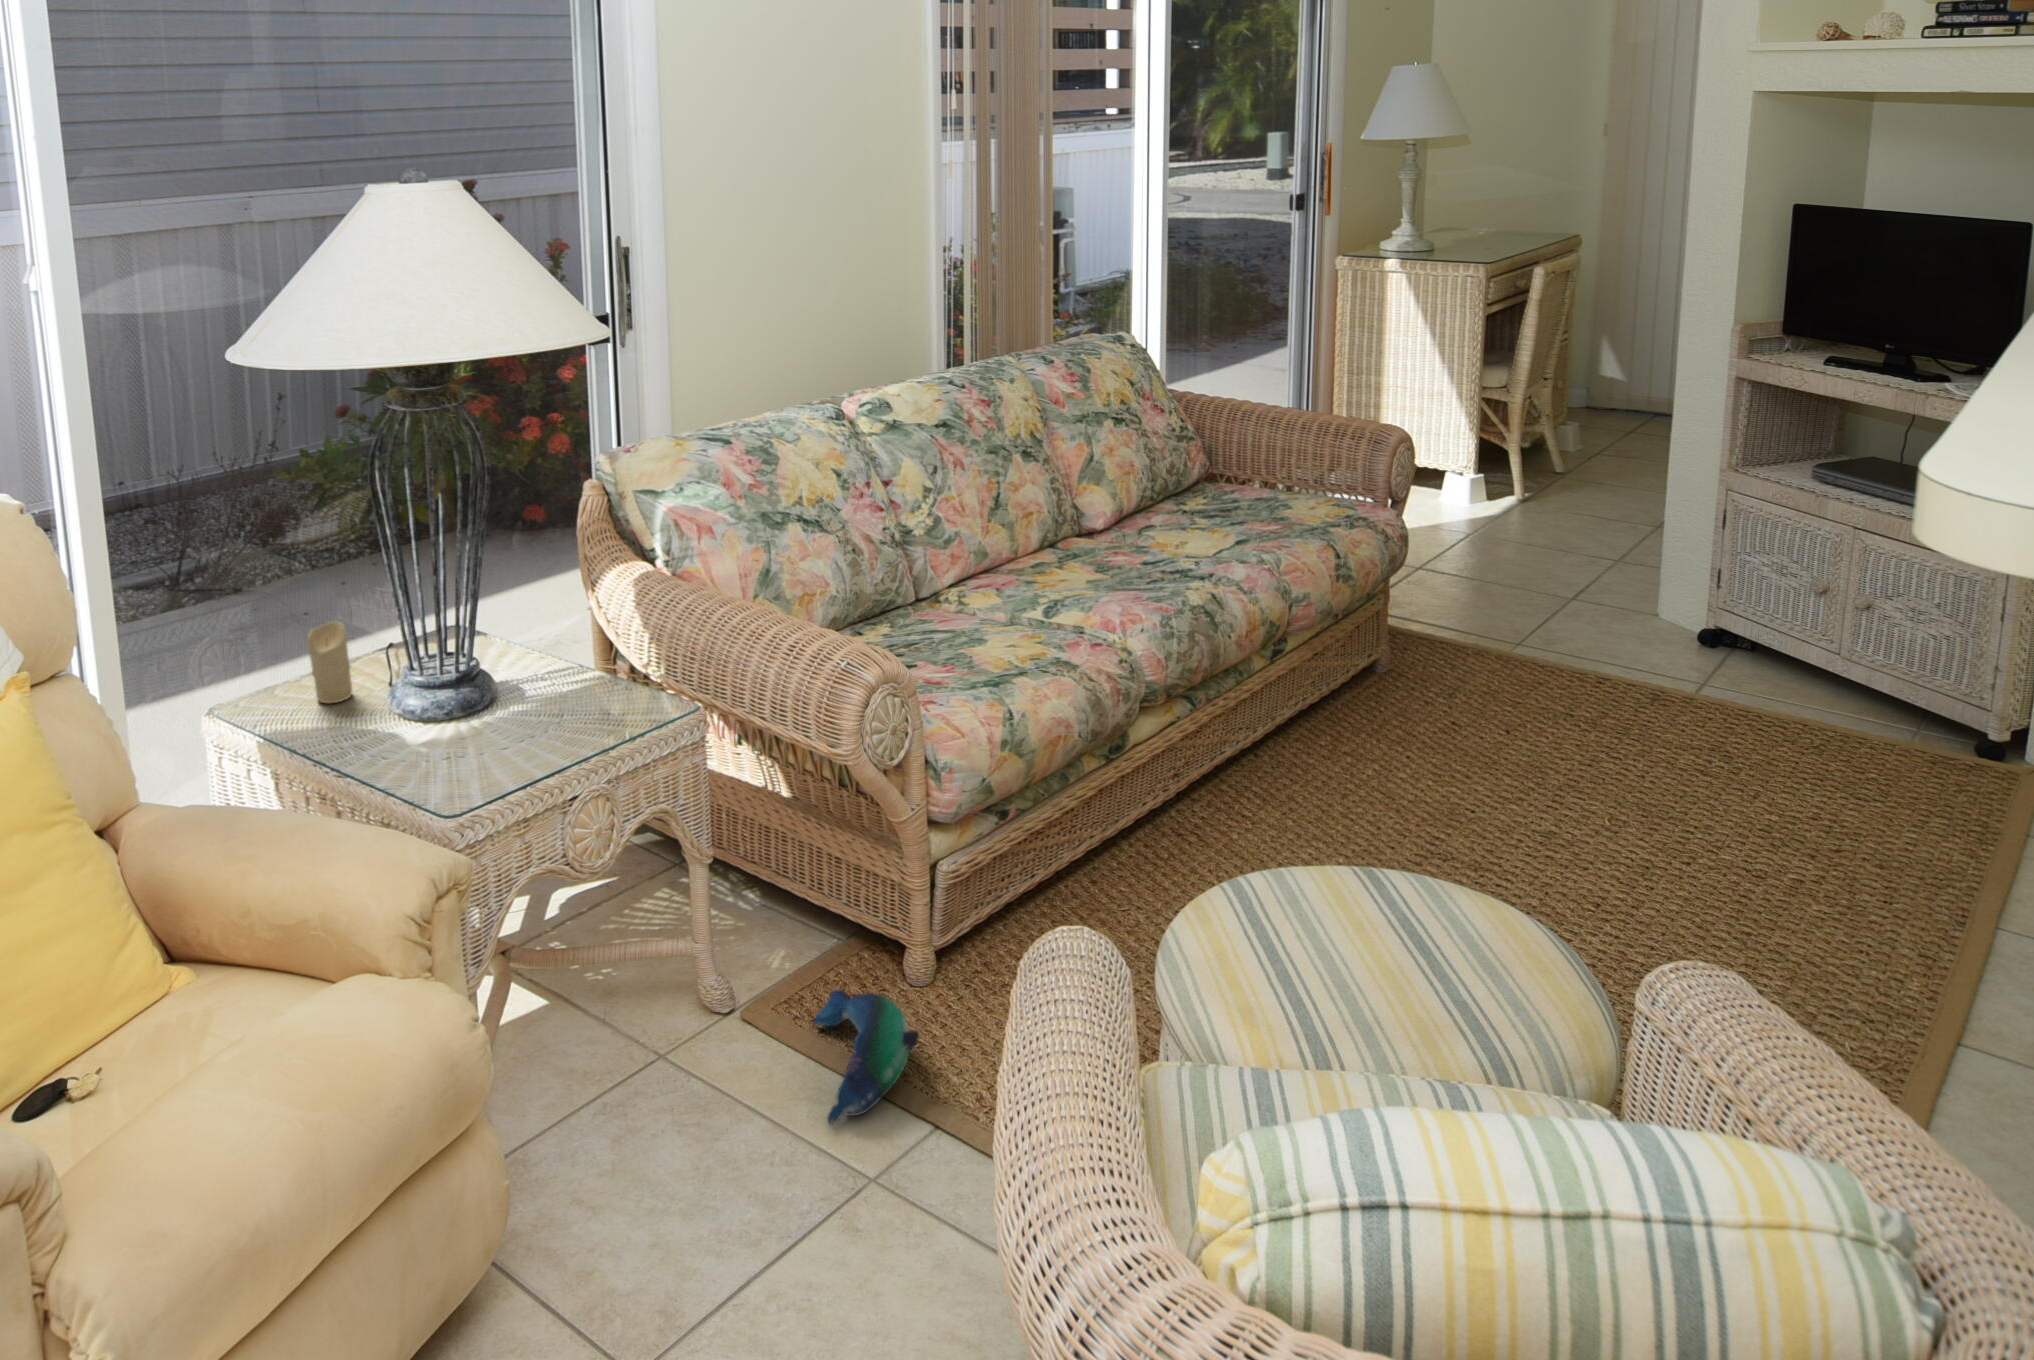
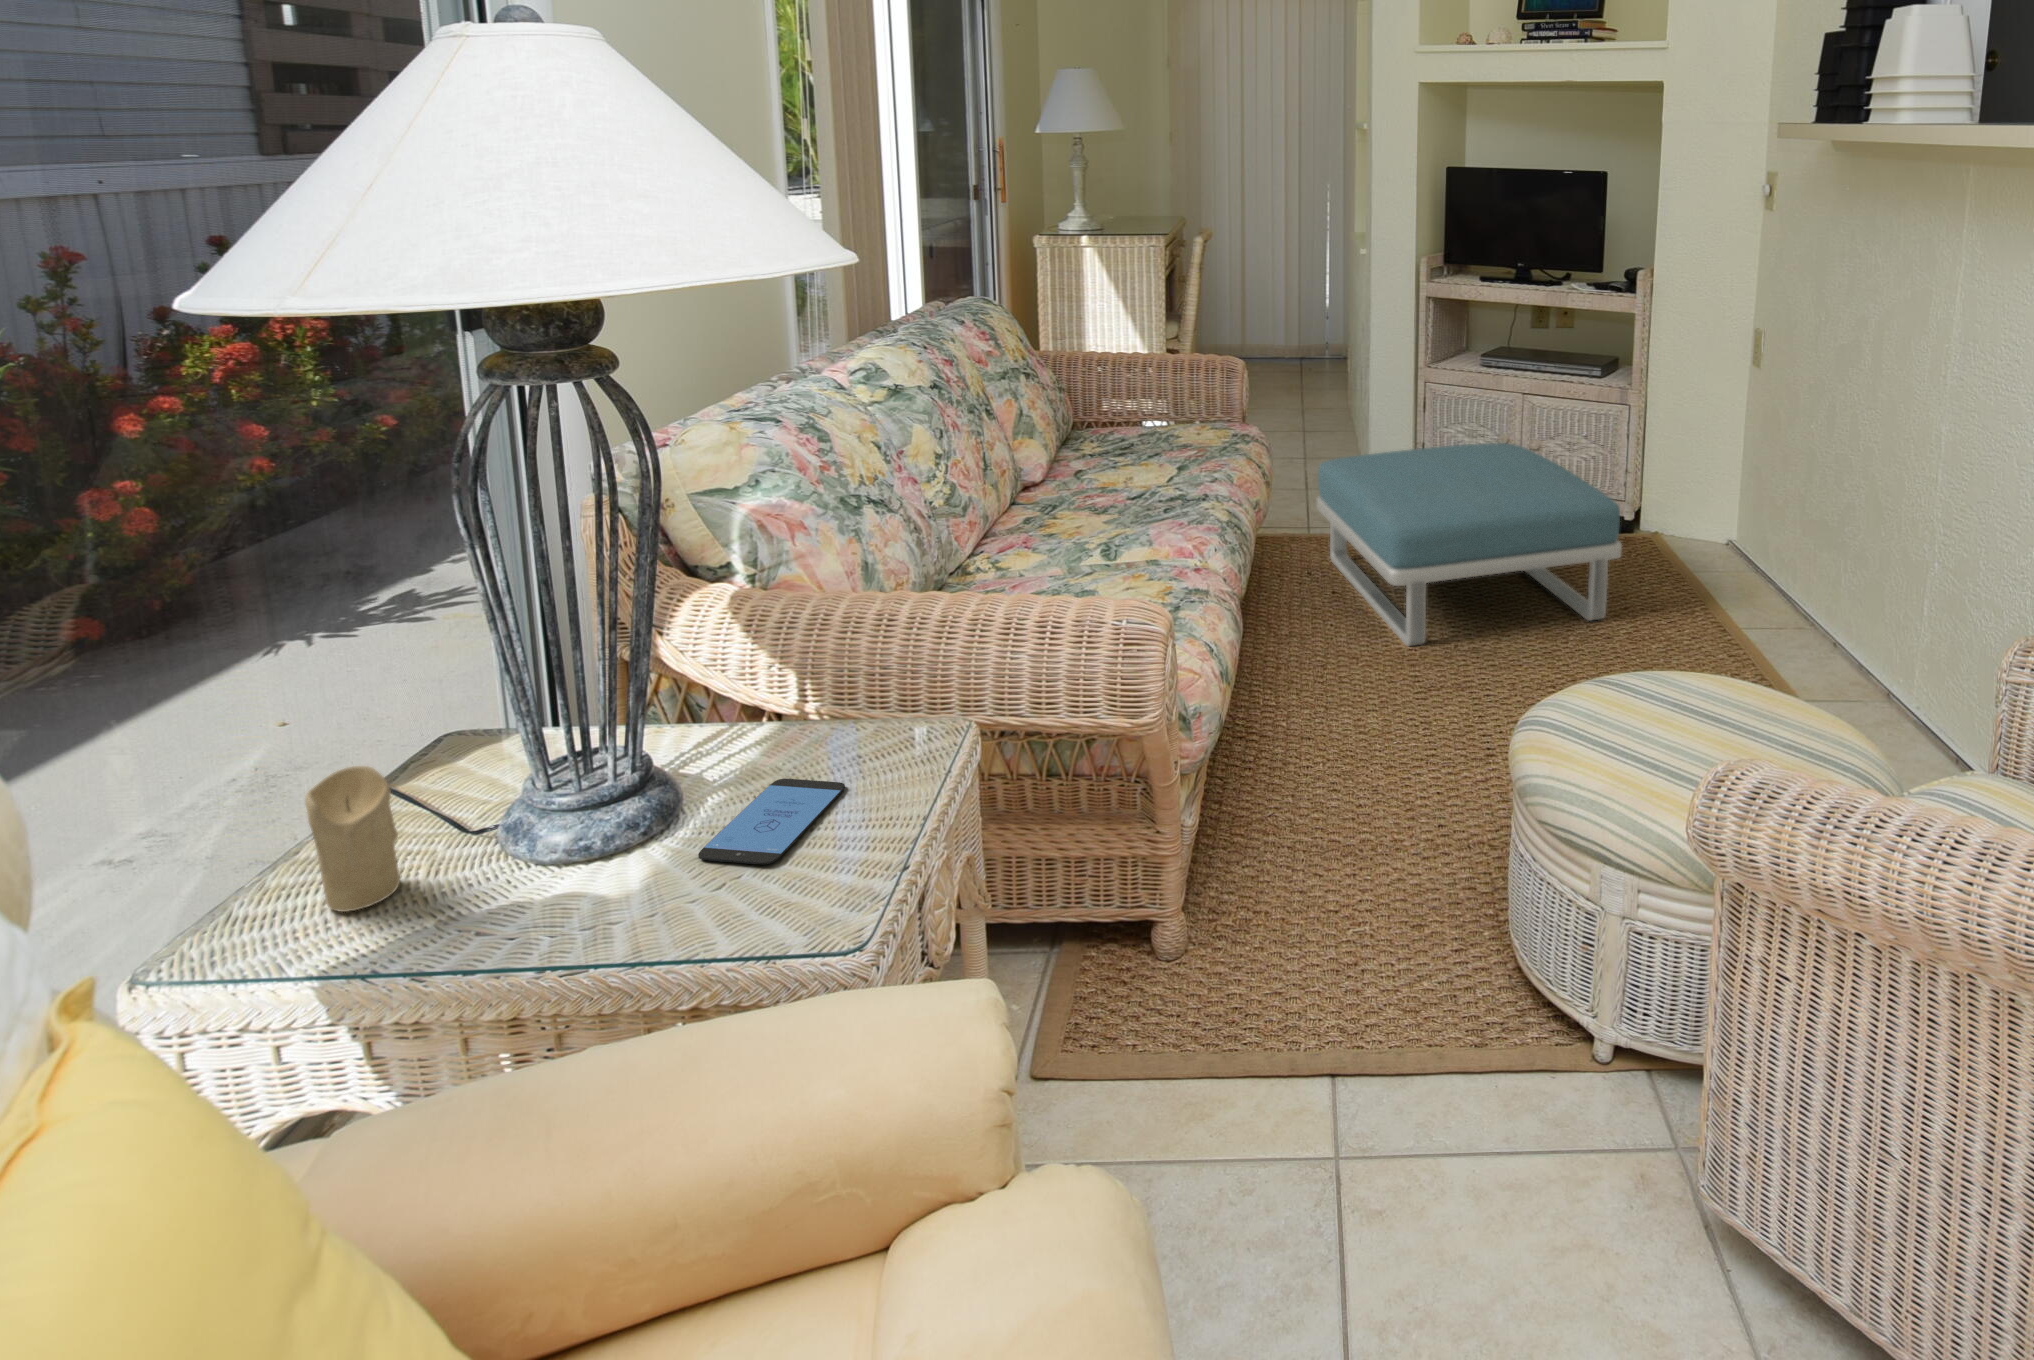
footstool: none [1447,570,1823,861] -> present [1317,443,1622,646]
smartphone: none [467,703,576,747] -> present [698,779,845,864]
plush toy: present [814,990,919,1125] -> none [1106,983,1265,1147]

